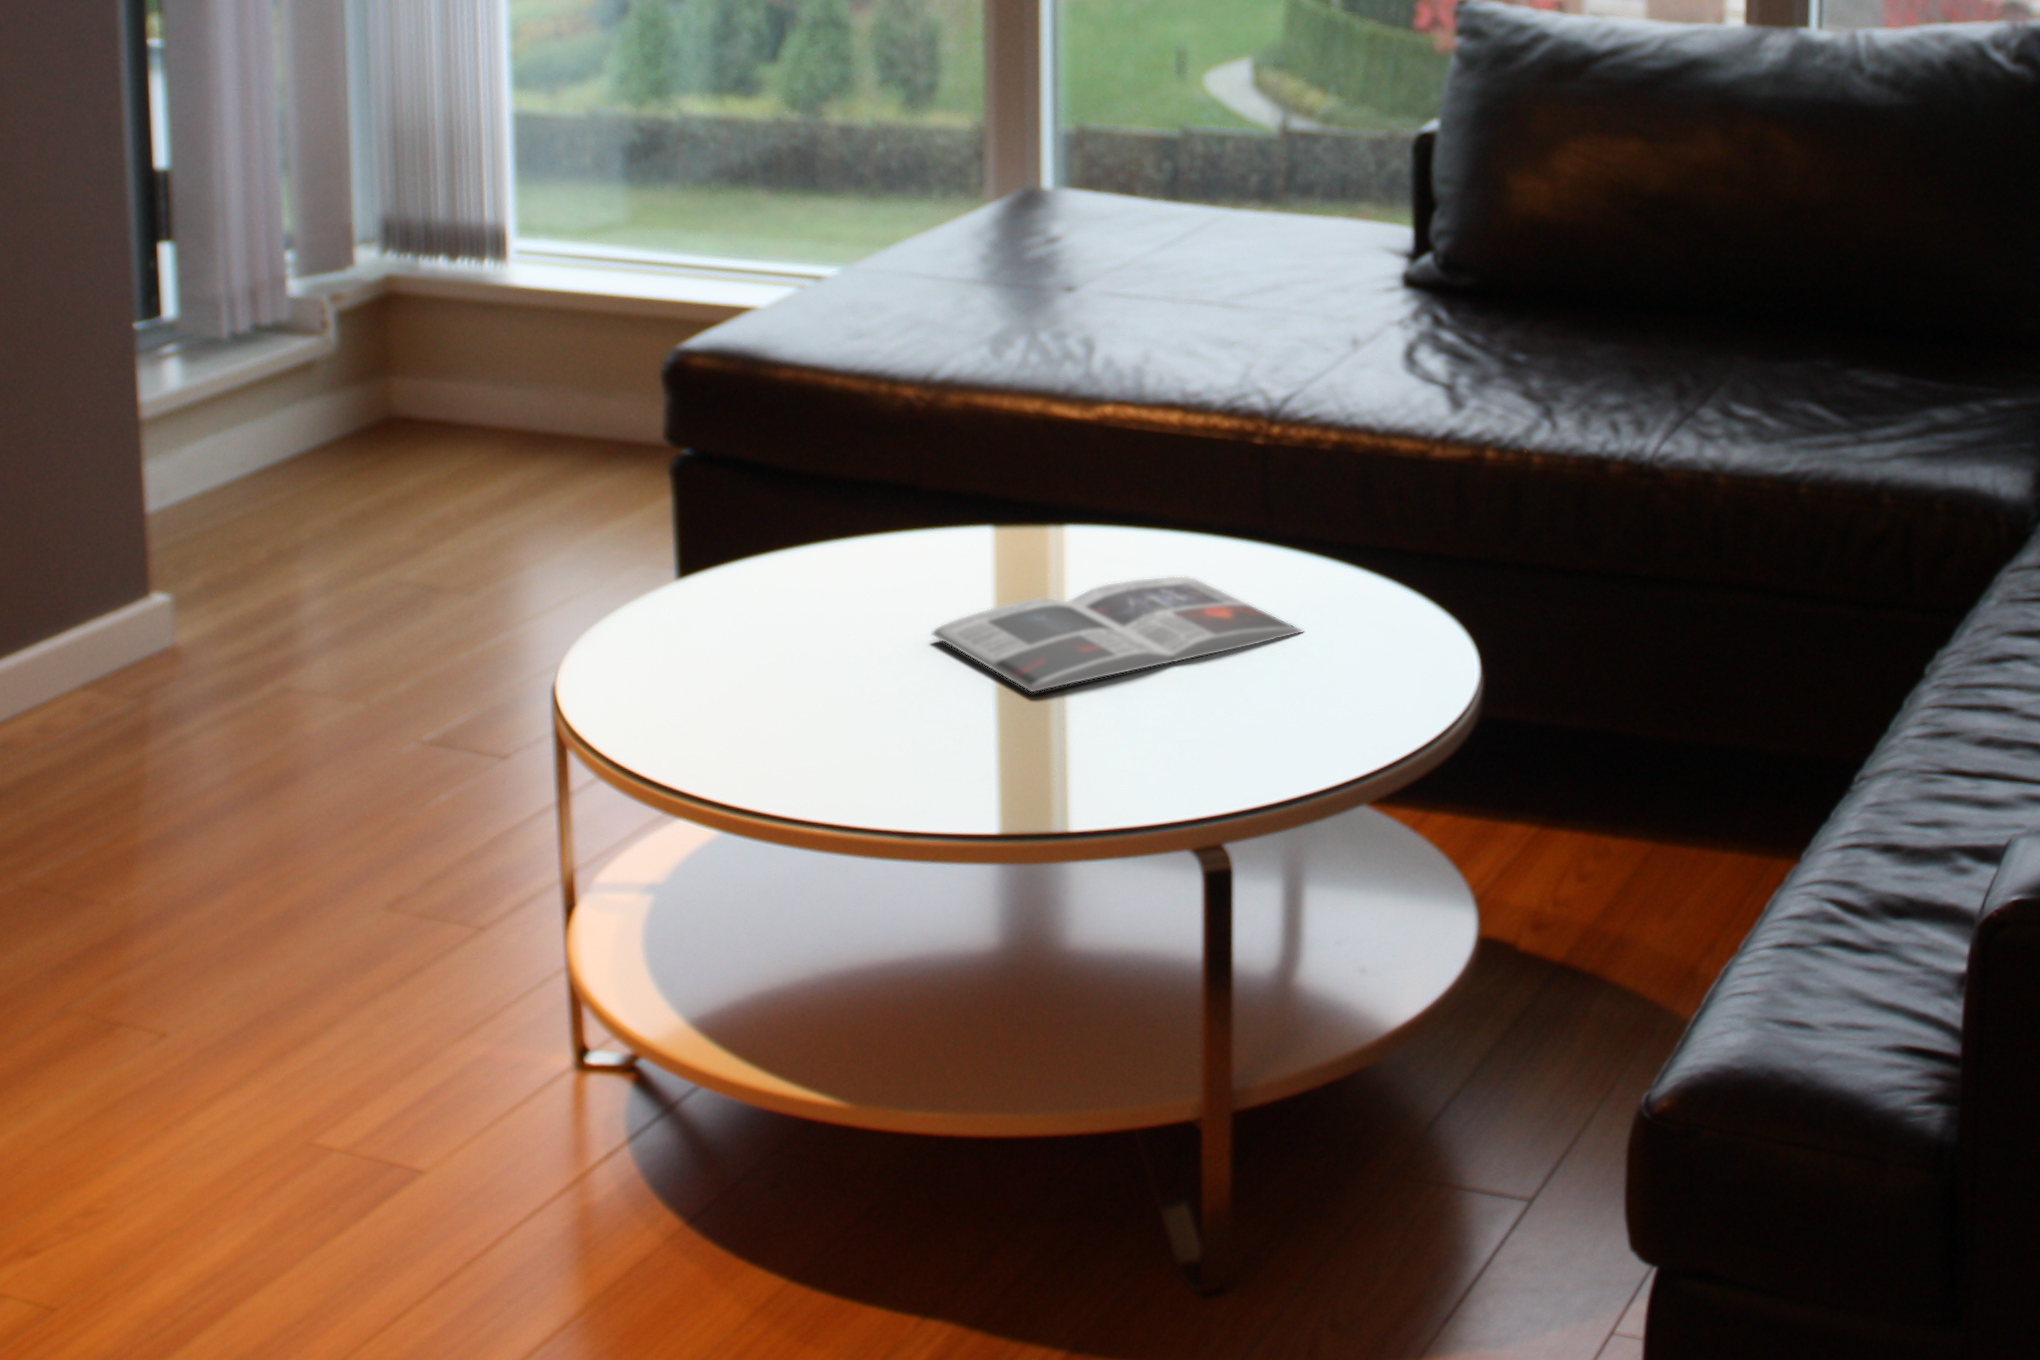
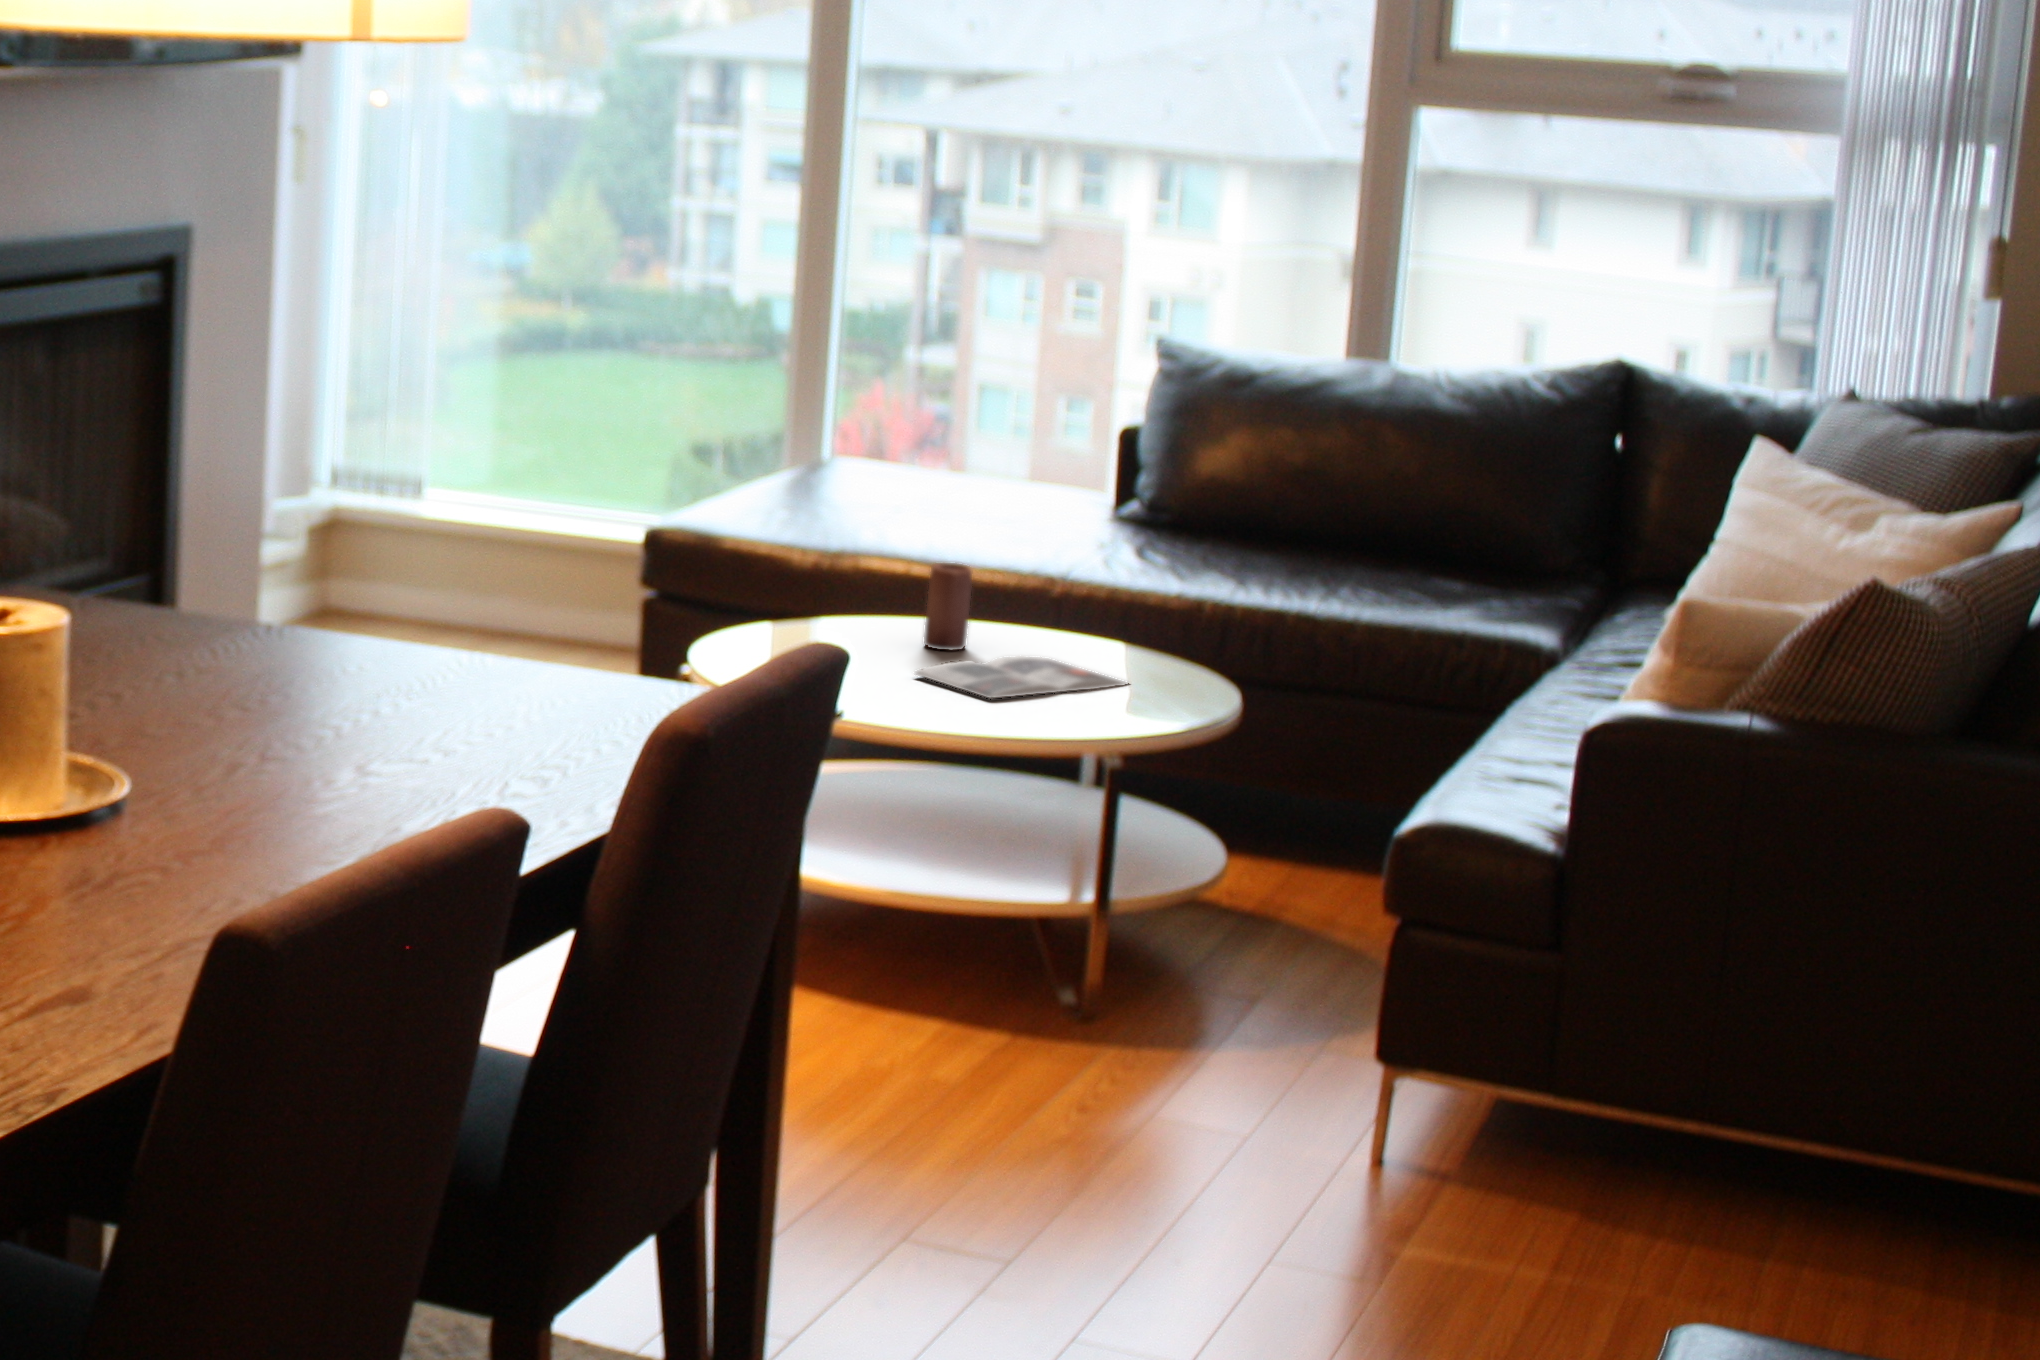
candle: none [996,415,1066,566] -> present [924,563,972,650]

